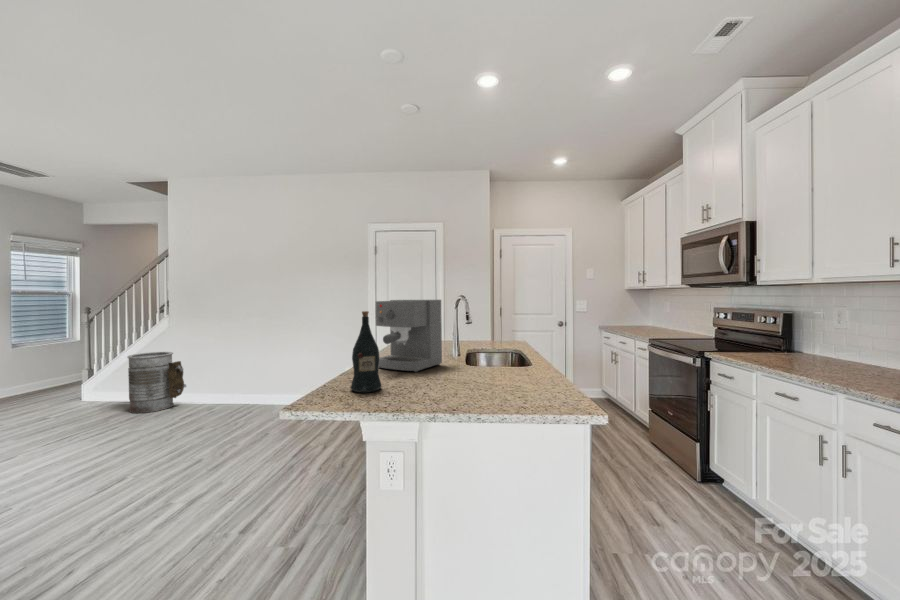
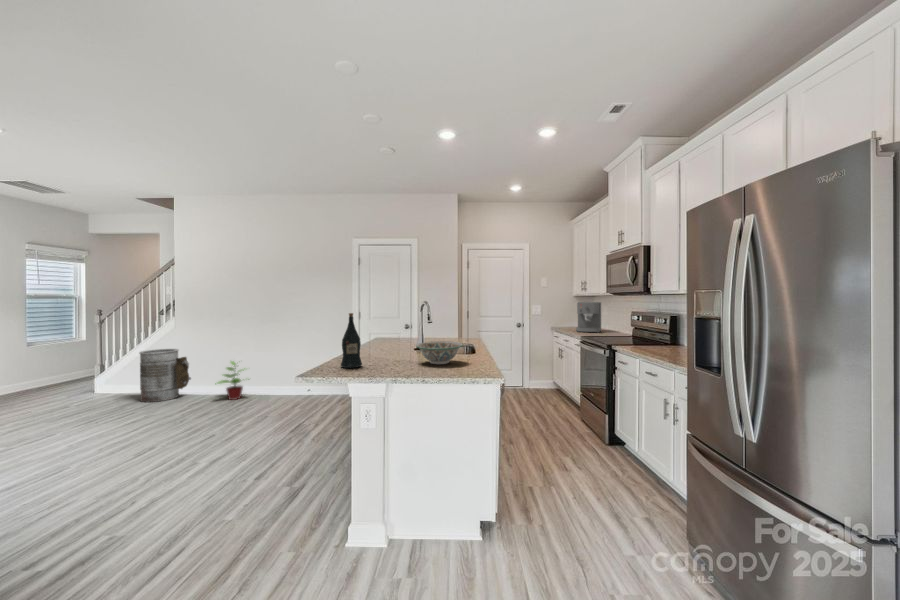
coffee maker: present [376,300,442,372] -> present [576,302,601,333]
decorative bowl: none [458,351,526,385] -> present [416,341,462,364]
potted plant: none [211,364,252,411] -> present [218,361,244,400]

